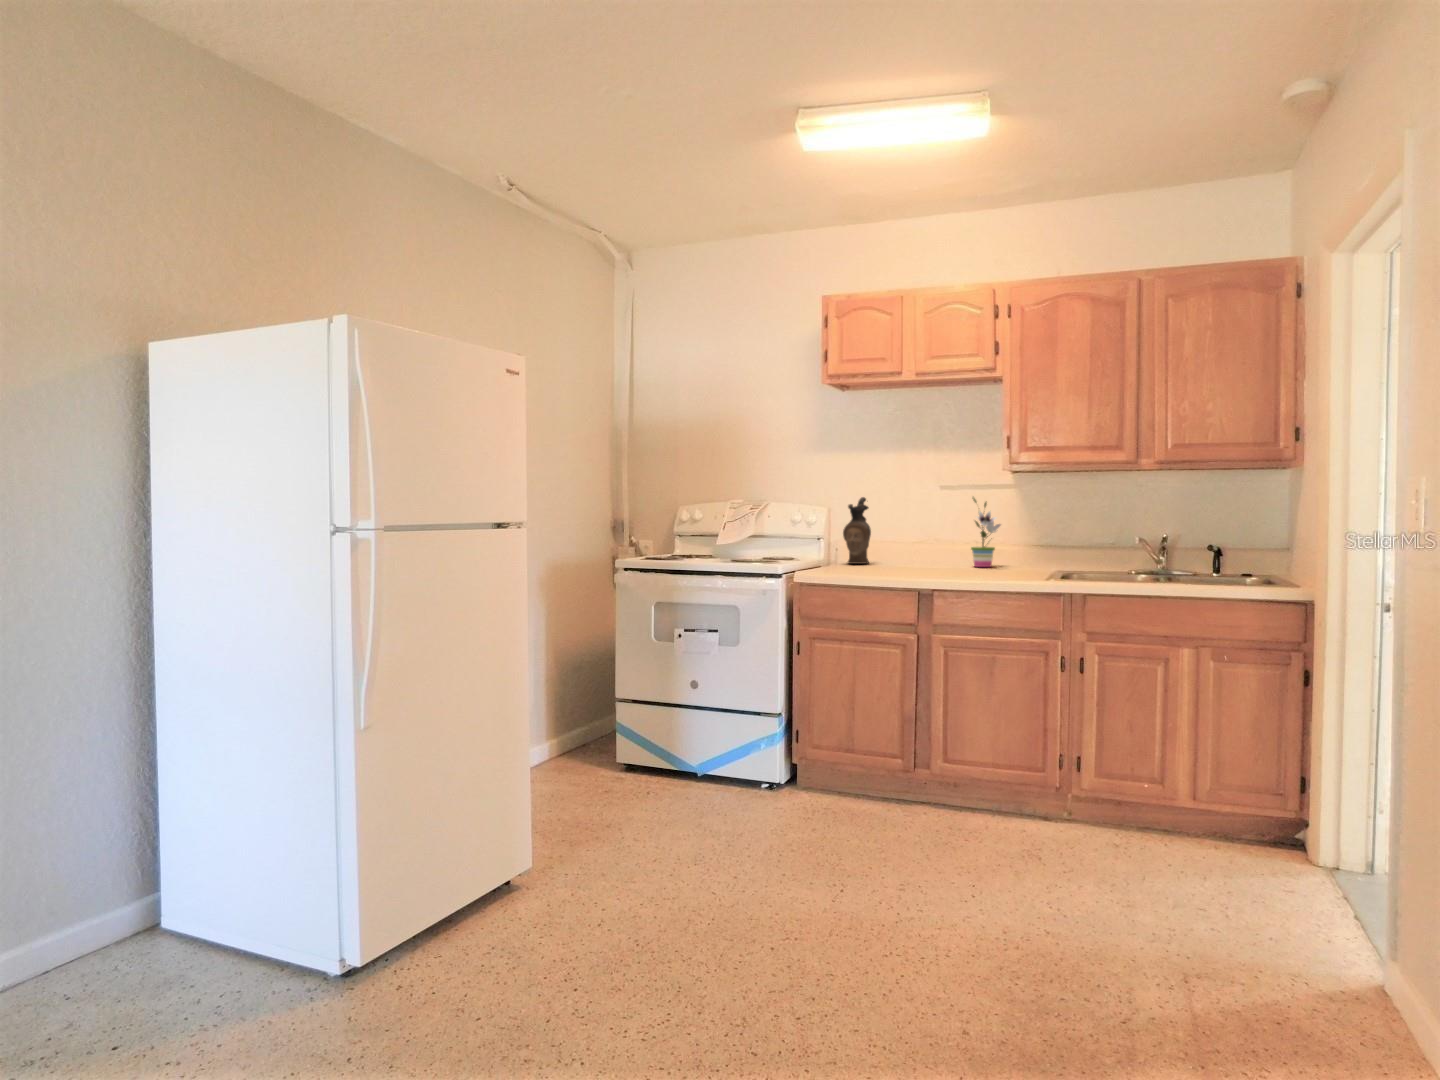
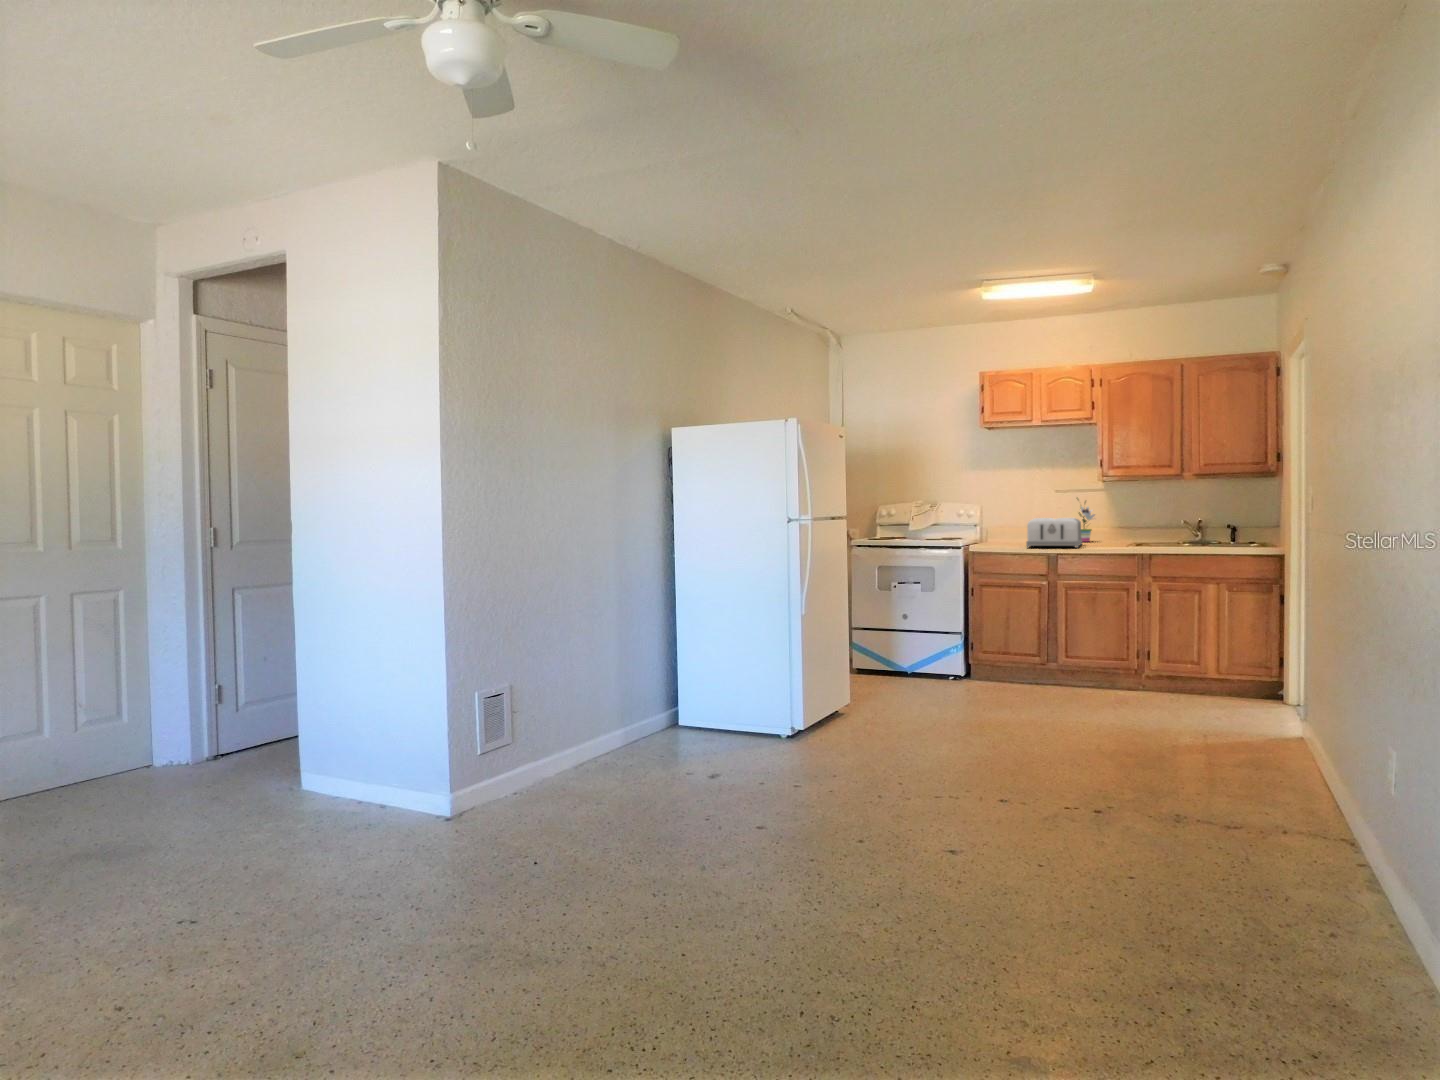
ceramic pitcher: present [843,497,871,564] -> none [990,498,1008,541]
toaster: none [885,529,977,579] -> present [1026,518,1082,548]

